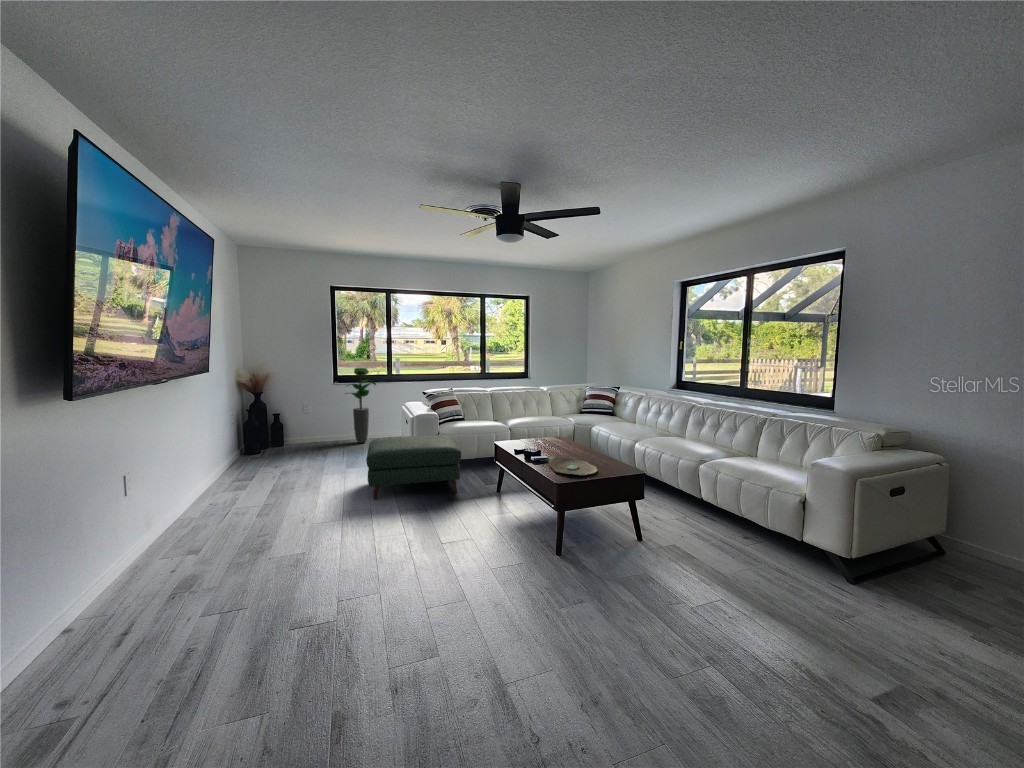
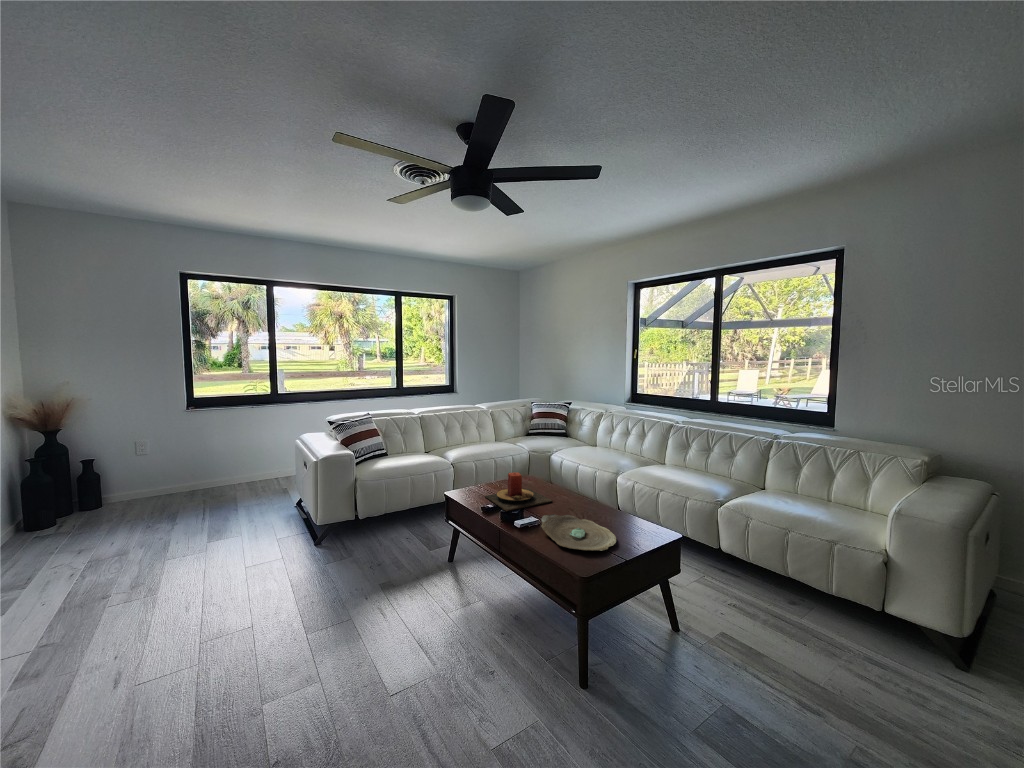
potted plant: present [346,368,376,443] -> none [198,386,254,491]
candle: none [522,430,569,454] -> present [485,473,552,511]
ottoman: present [366,435,461,499] -> none [241,483,396,604]

